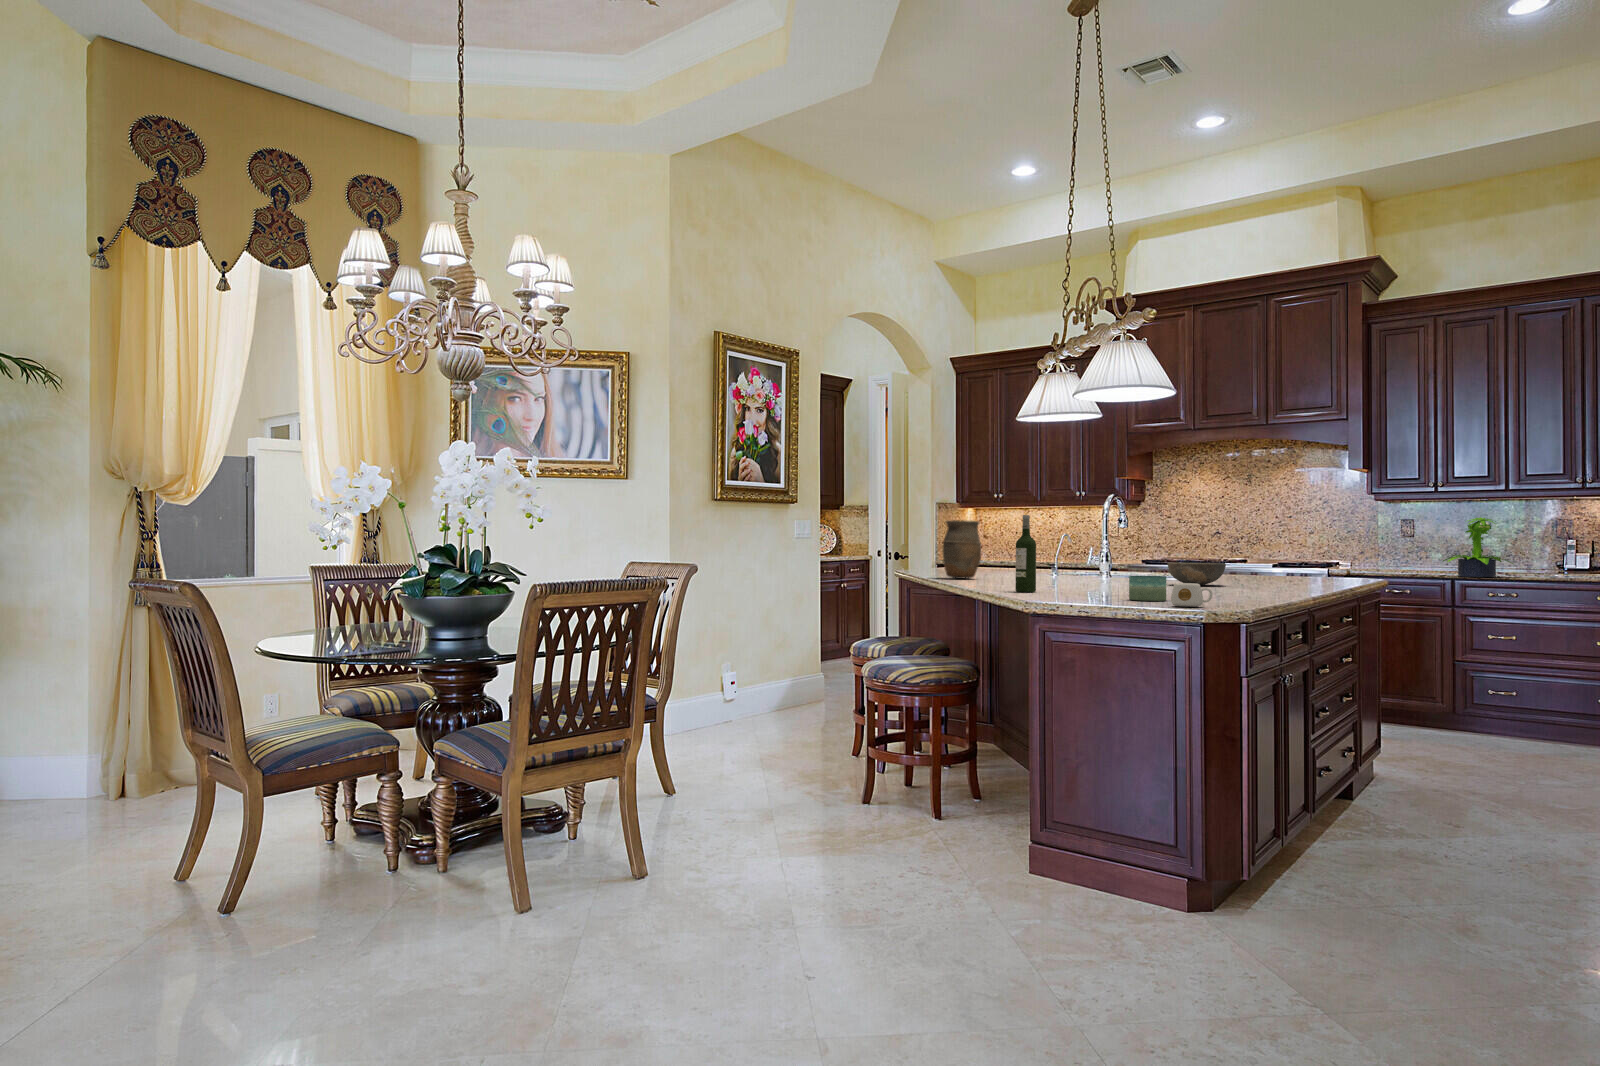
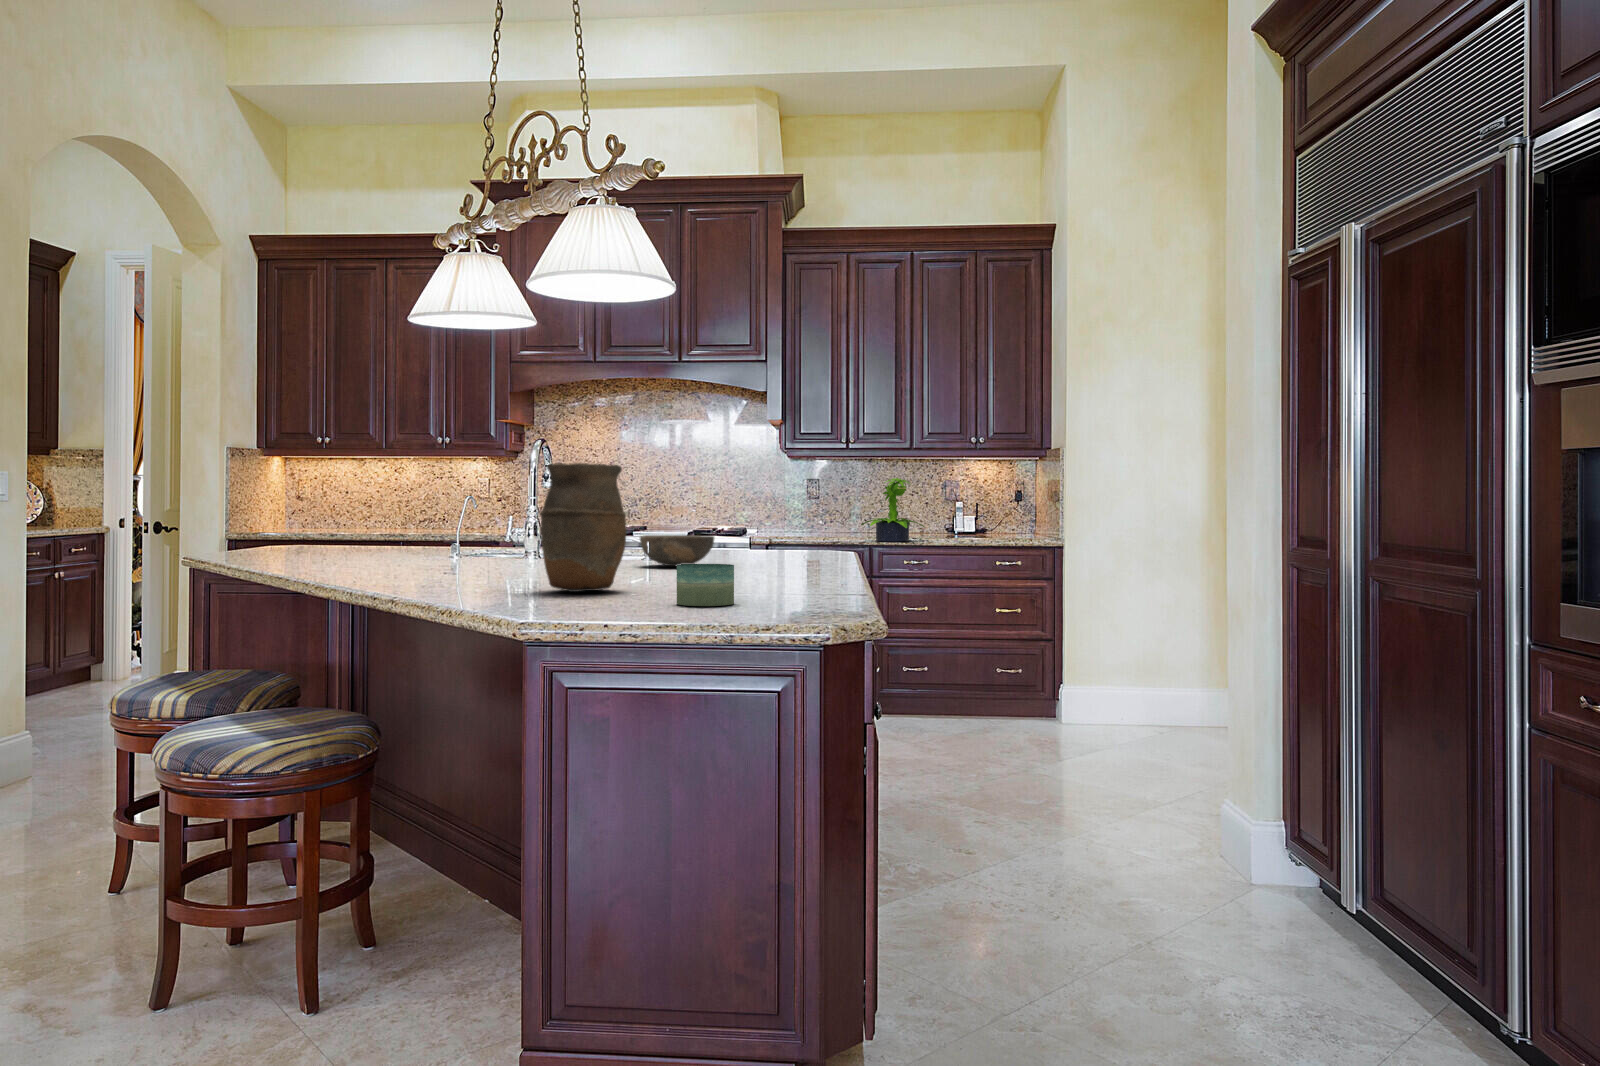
wine bottle: present [1015,515,1036,592] -> none [456,463,492,596]
vase: present [942,520,981,579] -> present [540,463,626,592]
mug: present [1171,583,1213,607] -> none [778,578,842,618]

